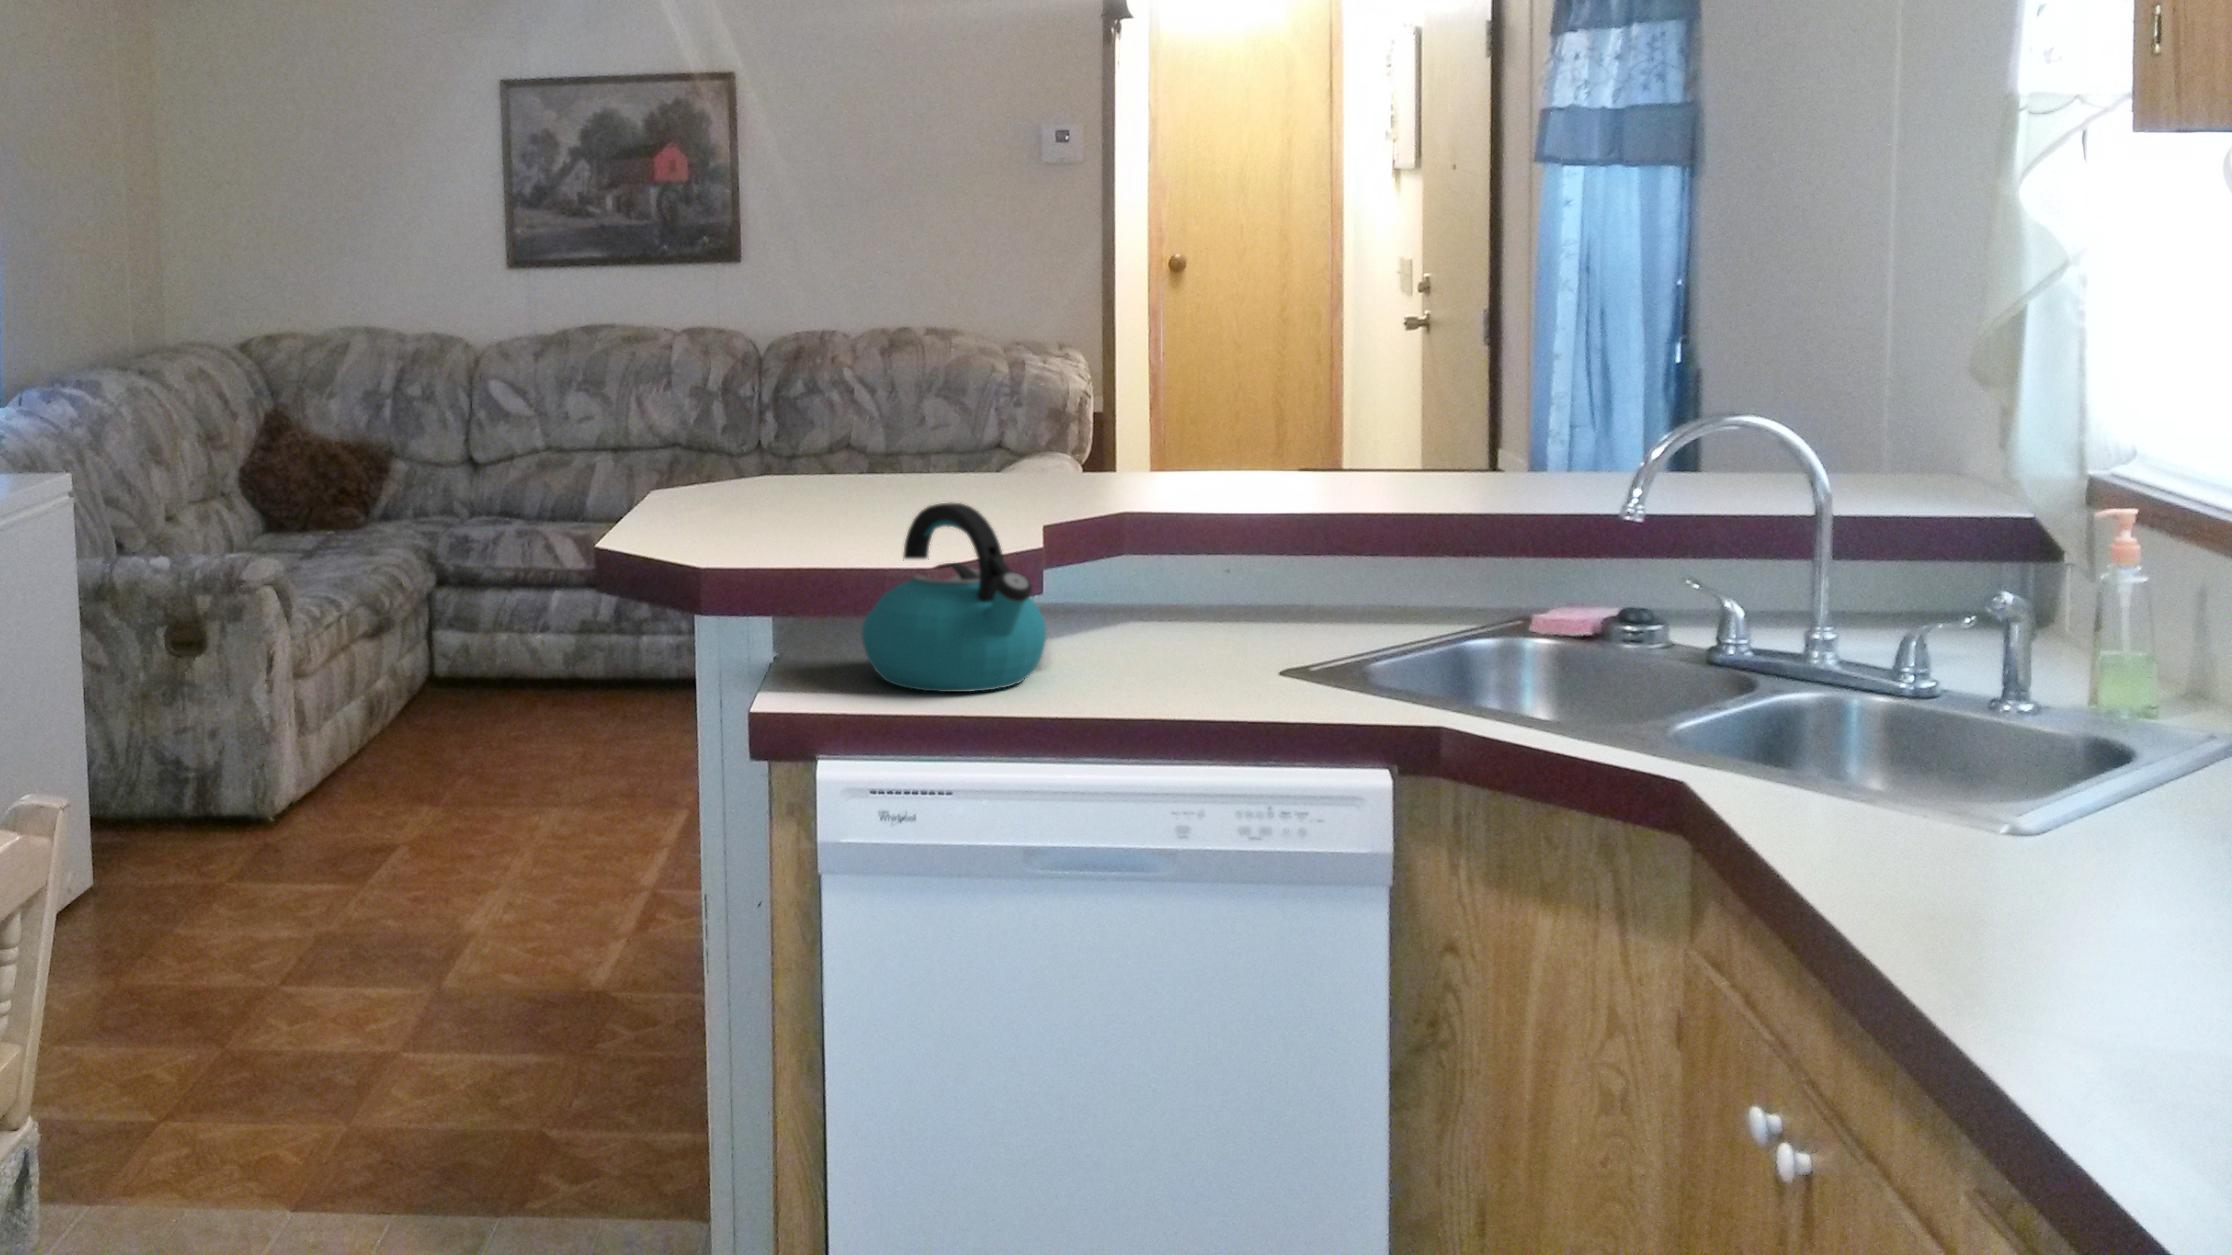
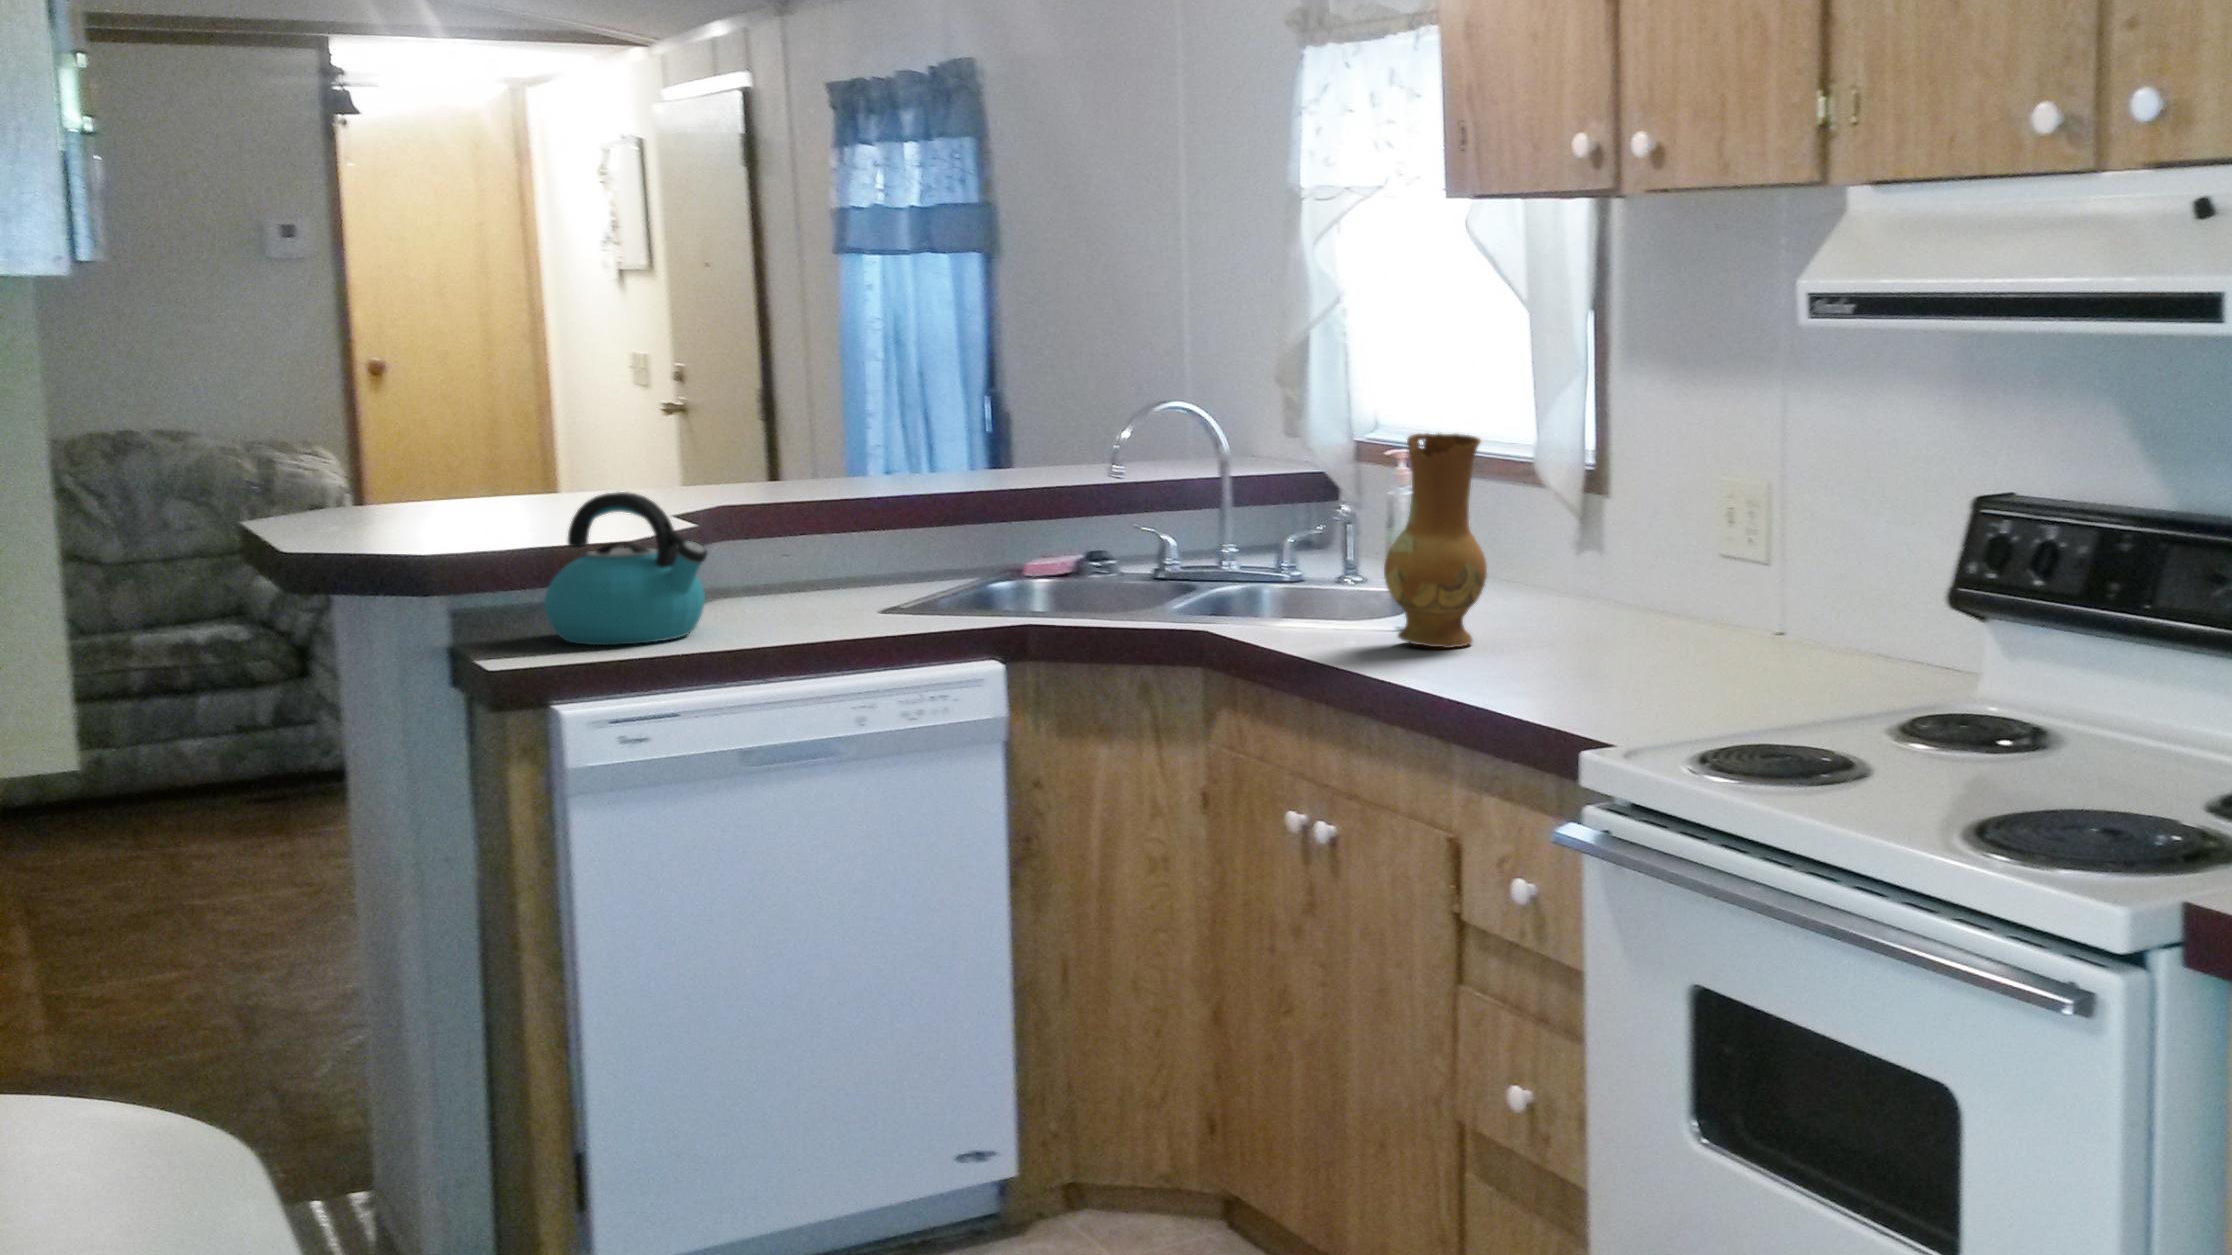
ceramic jug: none [1931,528,2130,899] -> present [1384,433,1487,648]

